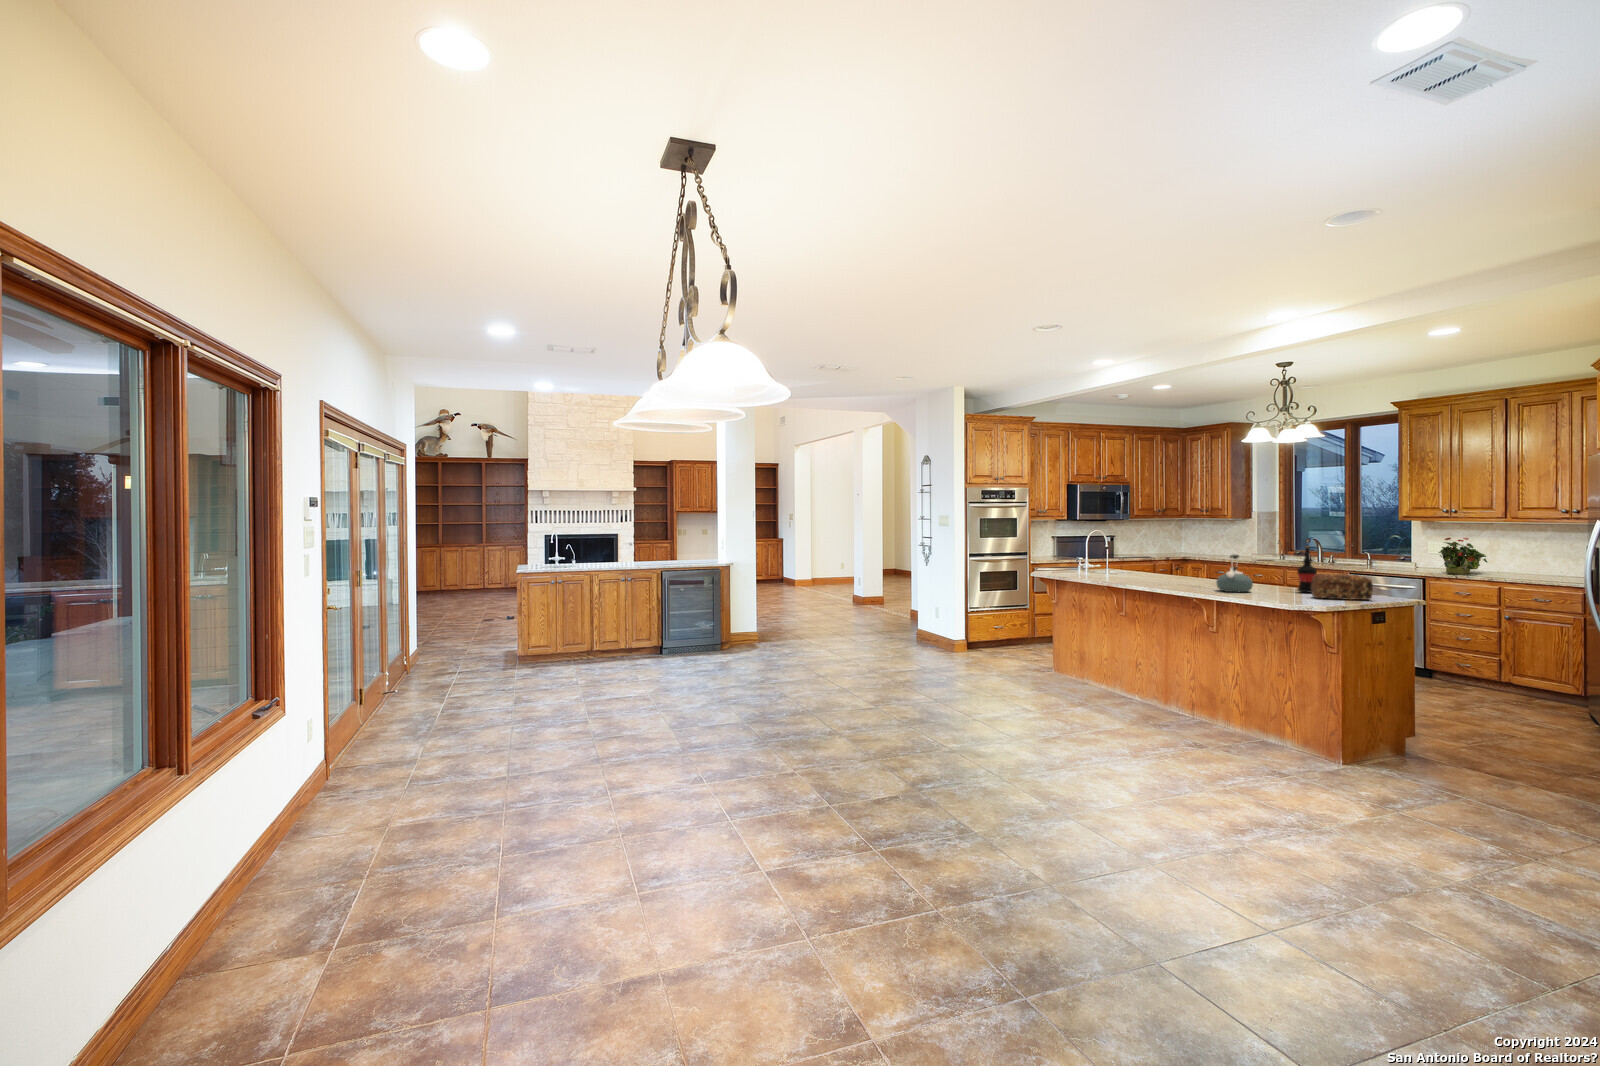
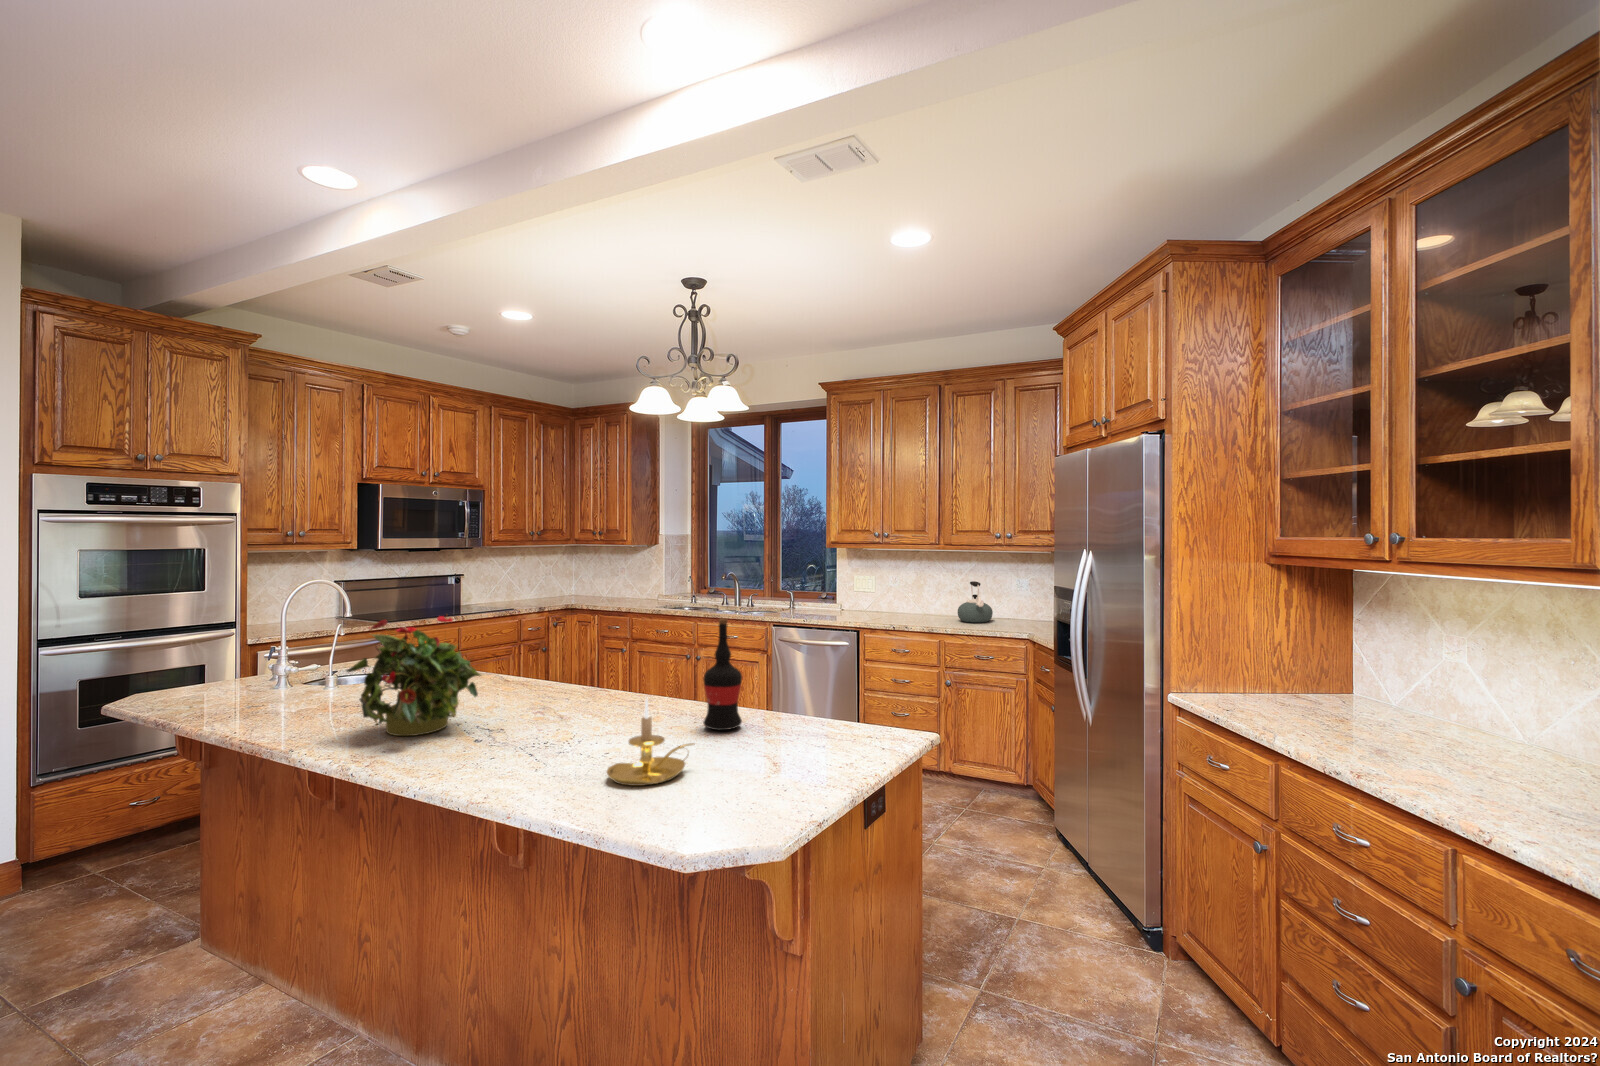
potted plant: present [1439,538,1487,574] -> present [346,616,481,736]
kettle: present [1216,555,1253,592] -> present [958,581,993,623]
candle holder: none [1258,568,1295,597] -> present [607,698,694,786]
bread loaf: present [1311,573,1373,600] -> none [731,695,860,774]

